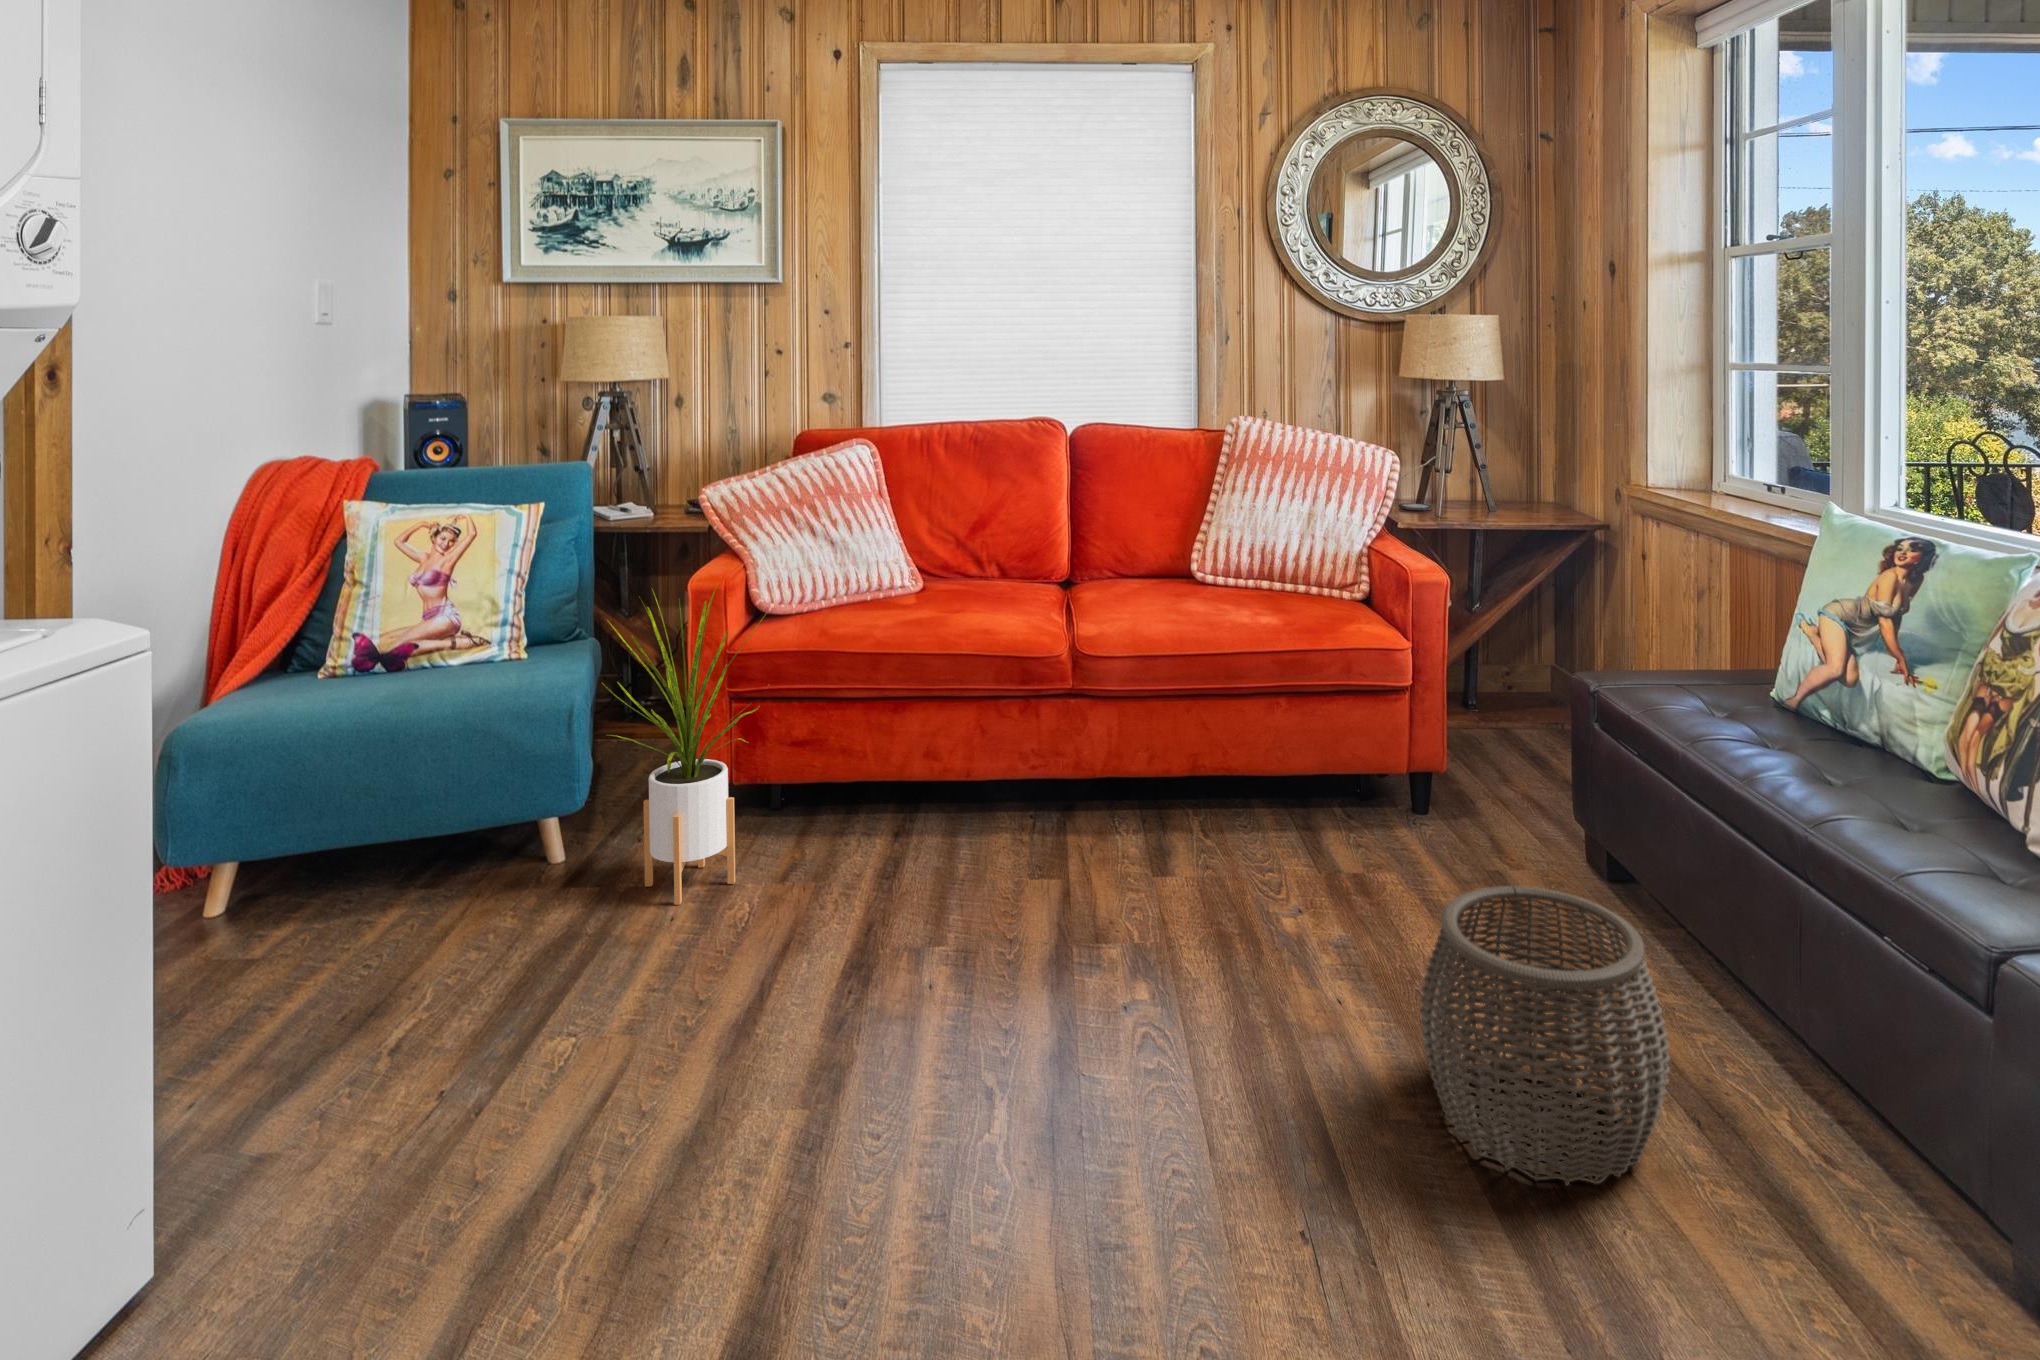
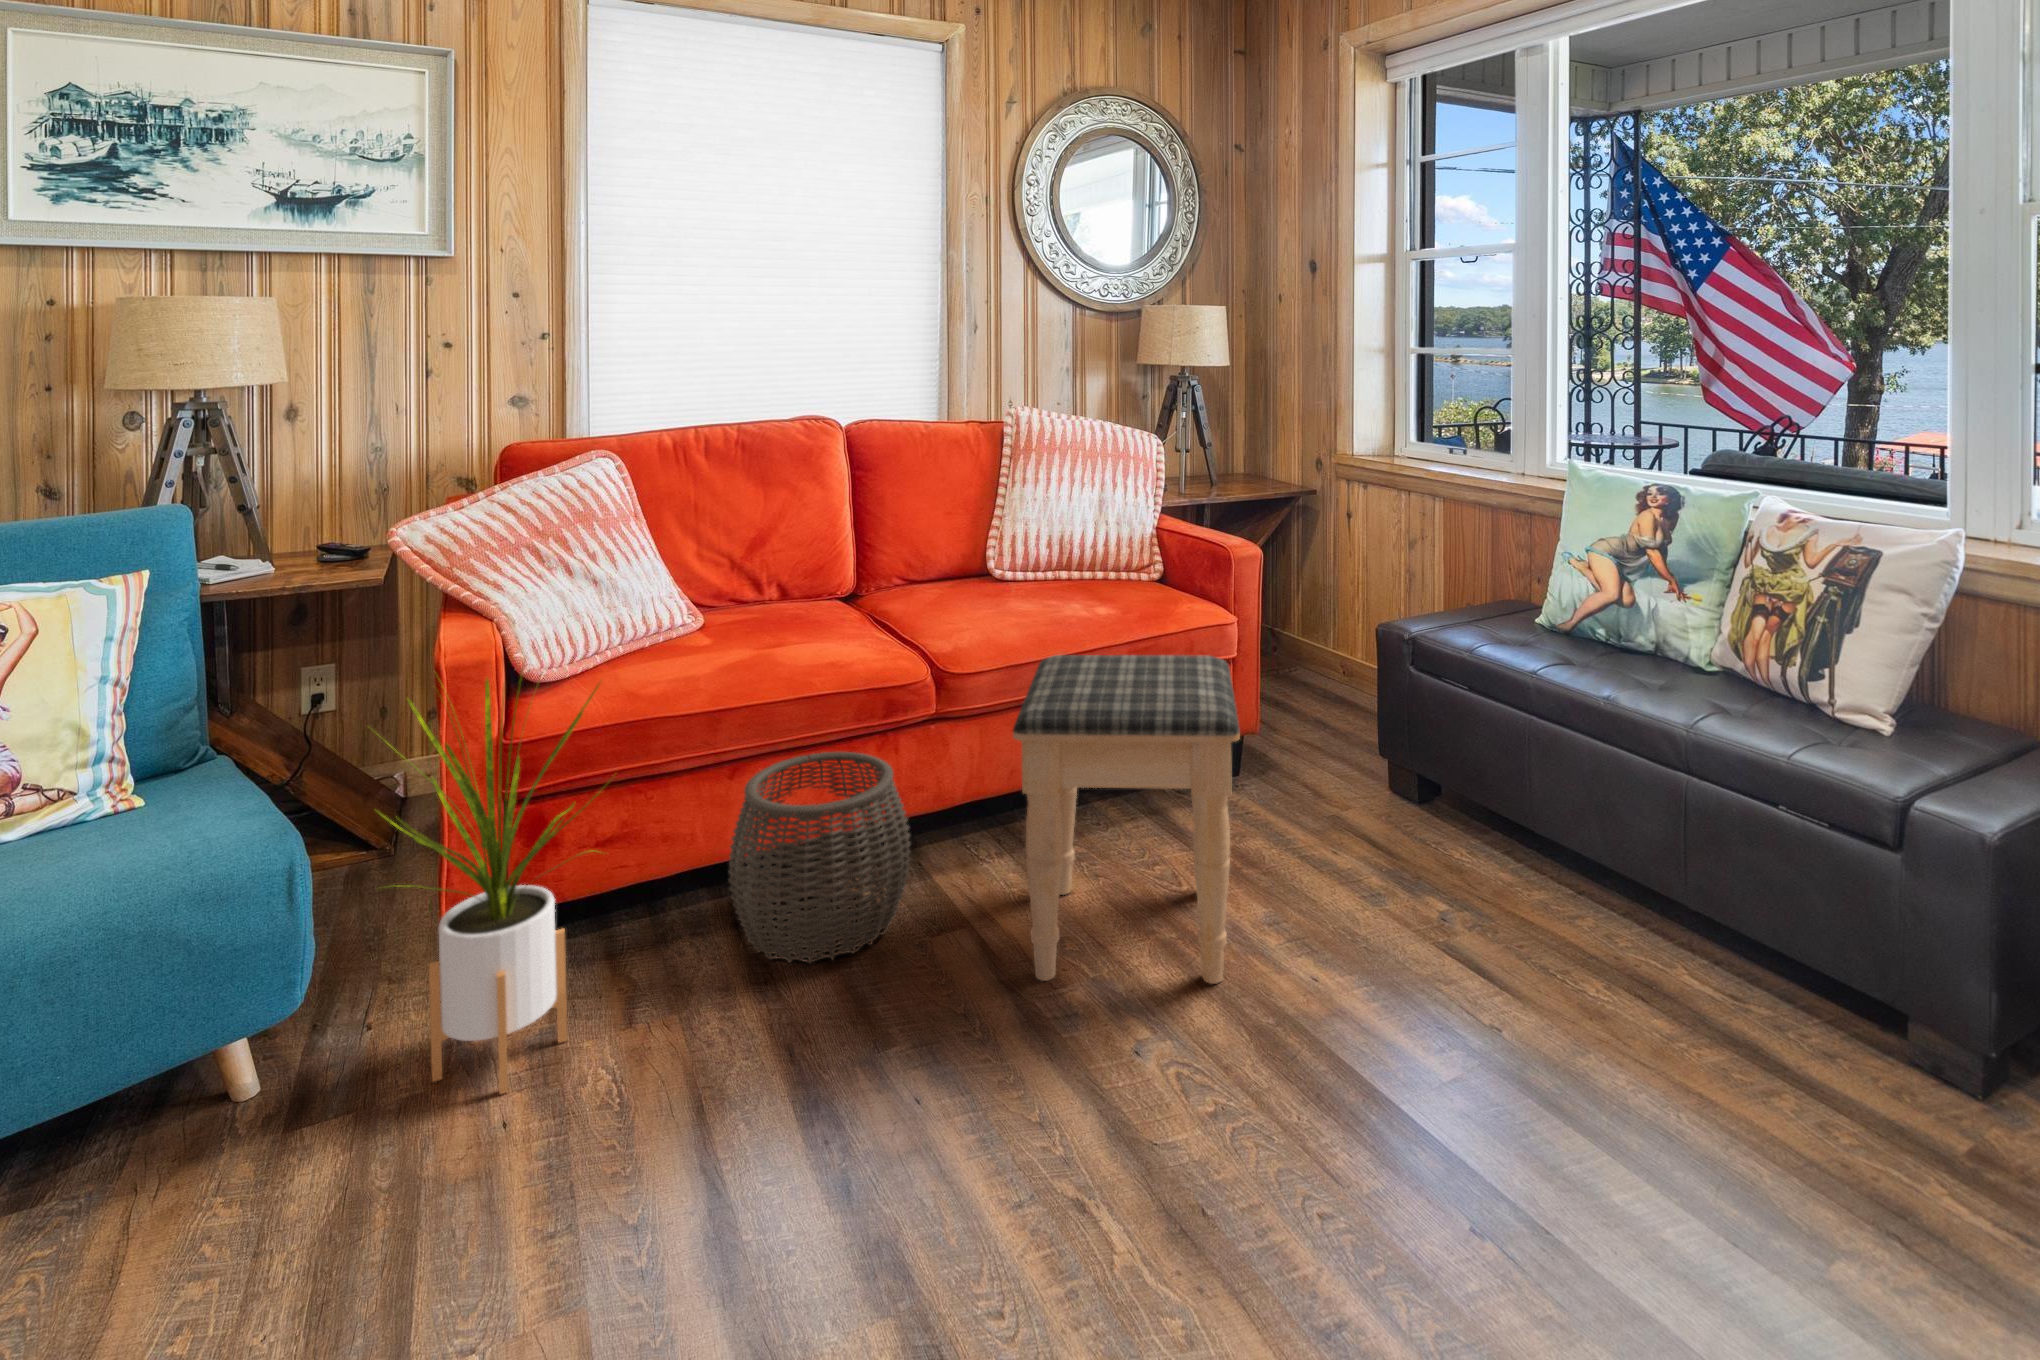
footstool: none [1056,648,1318,978] -> present [1013,655,1240,984]
woven basket: present [1419,886,1670,1185] -> present [729,752,910,963]

